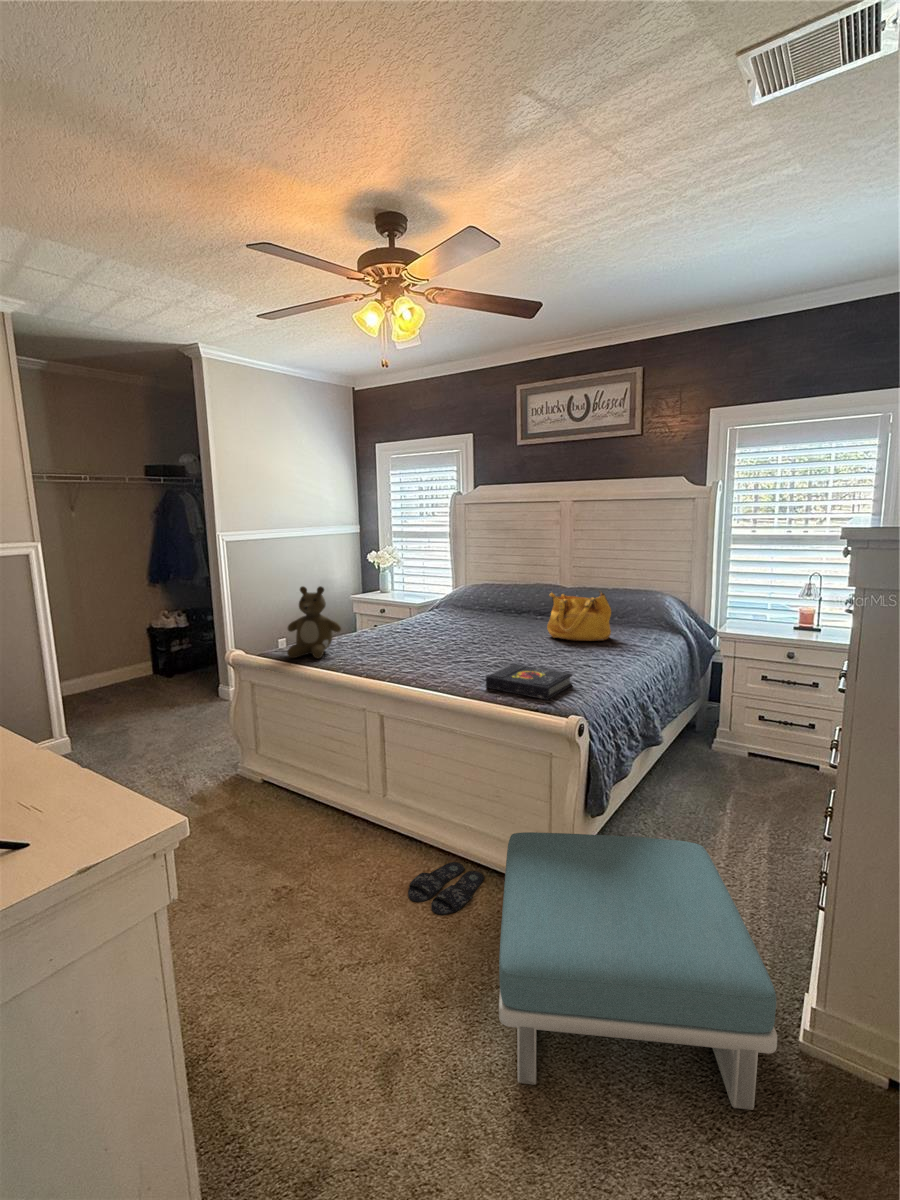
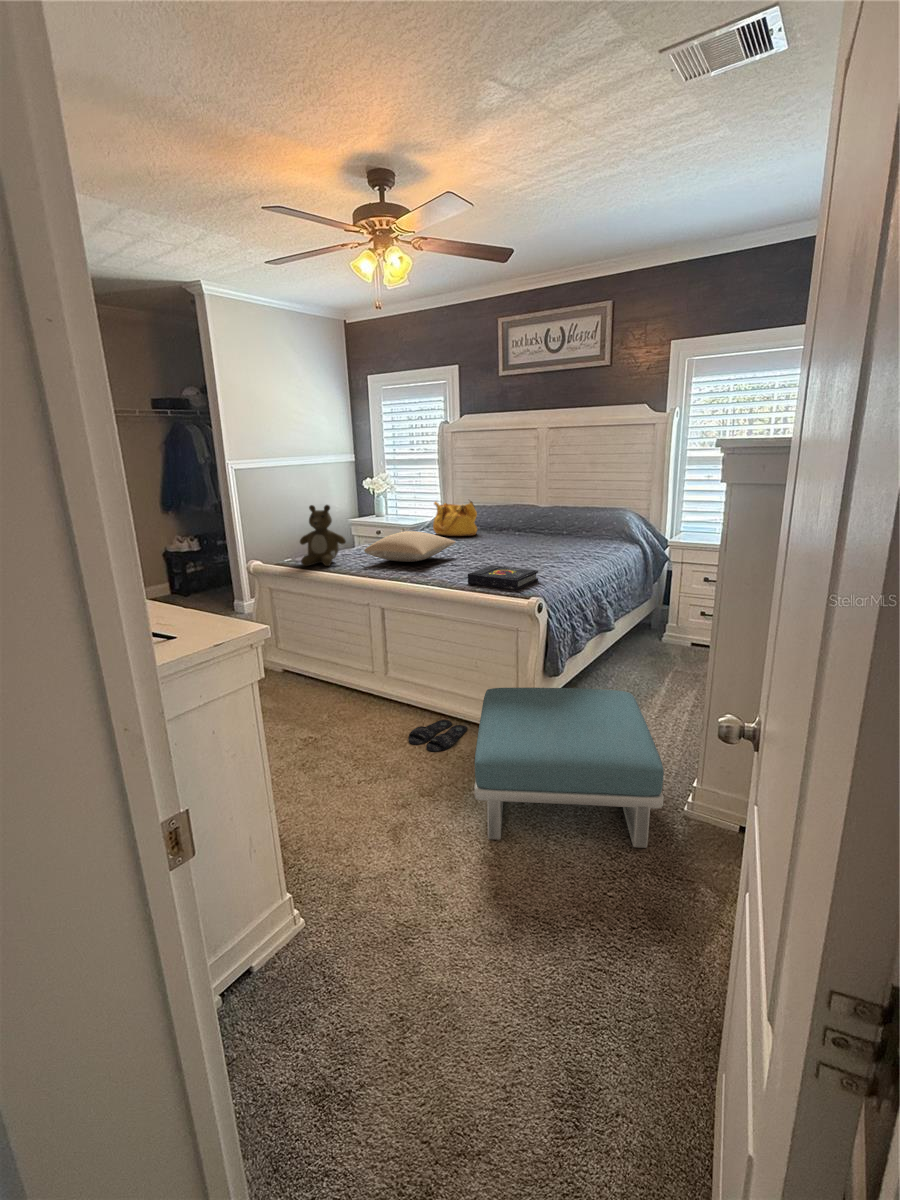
handbag: present [547,591,611,641] -> present [433,501,477,536]
pillow: none [362,618,470,654] -> present [364,531,456,562]

